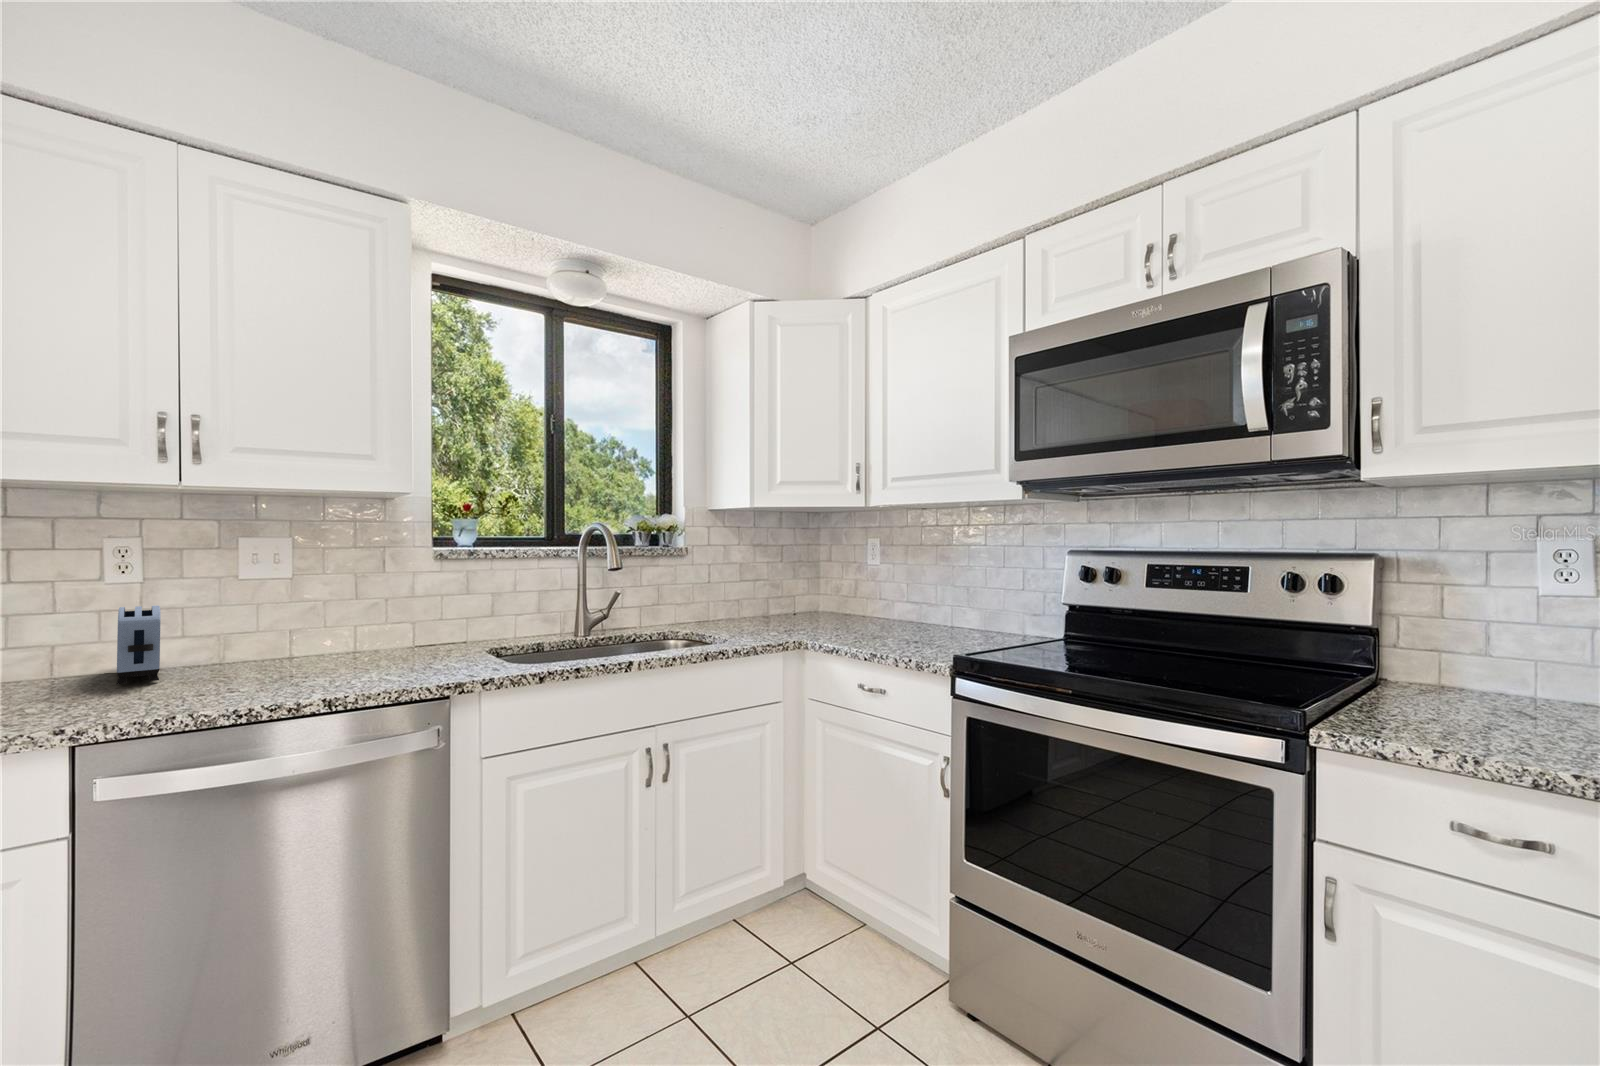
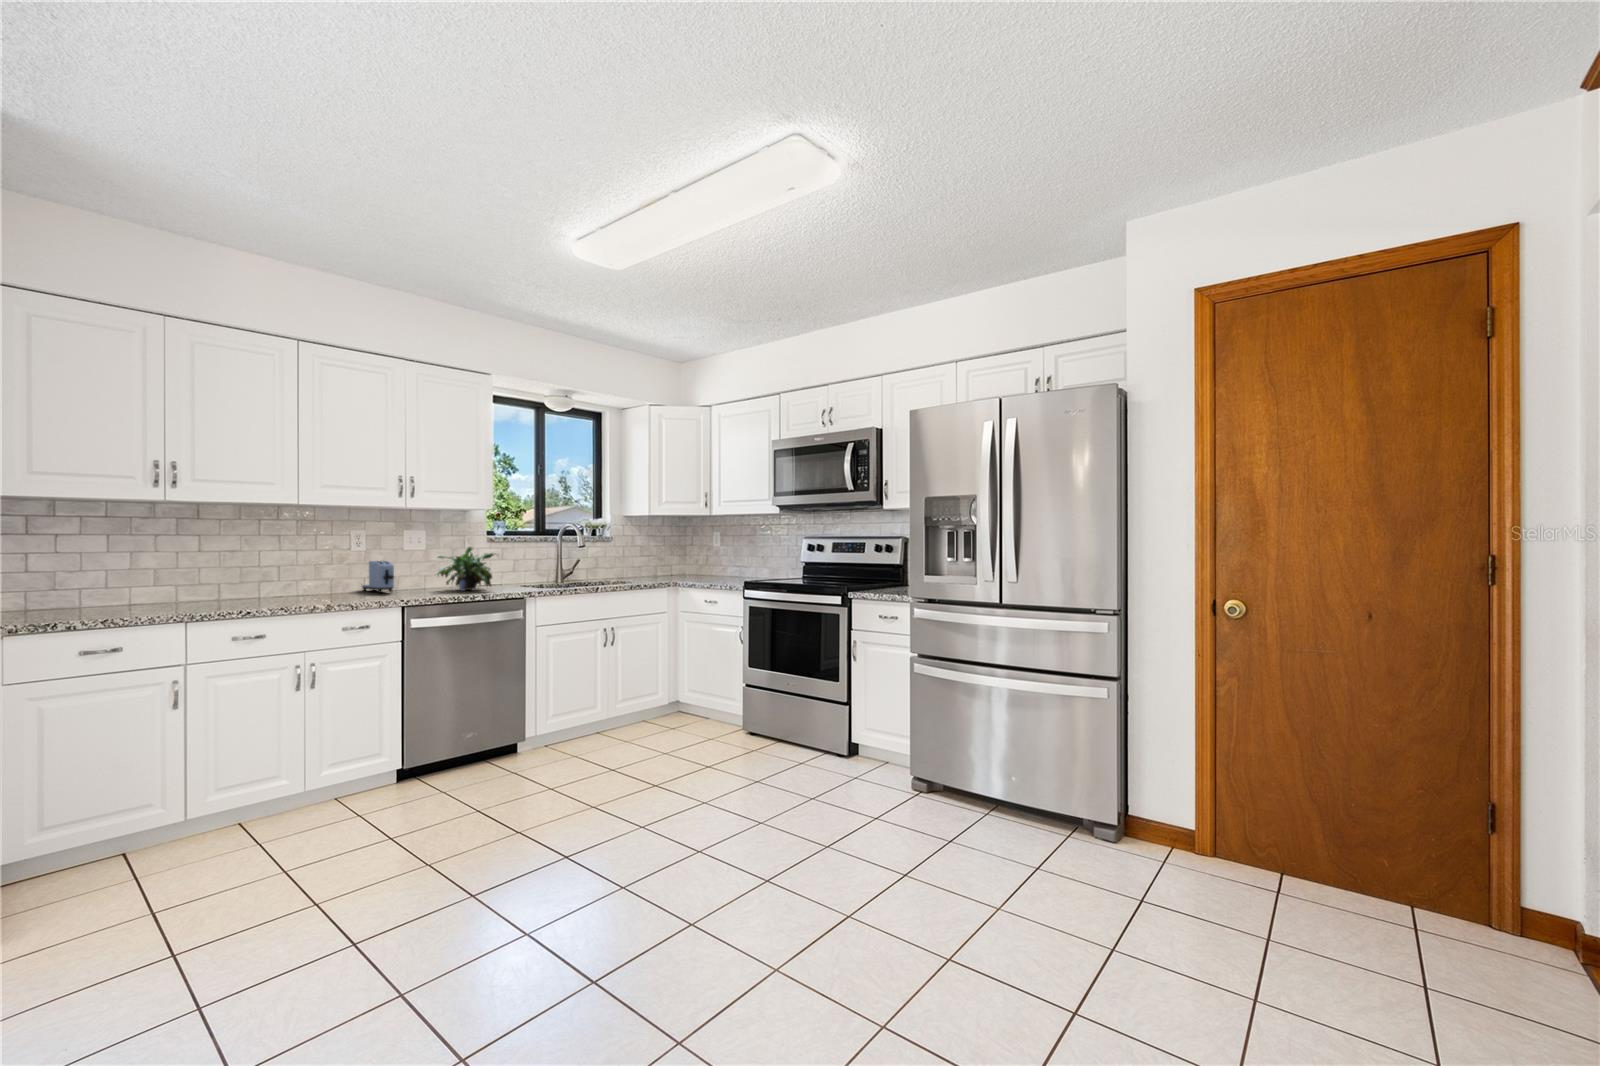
potted plant: none [265,574,417,670] -> present [437,547,494,591]

